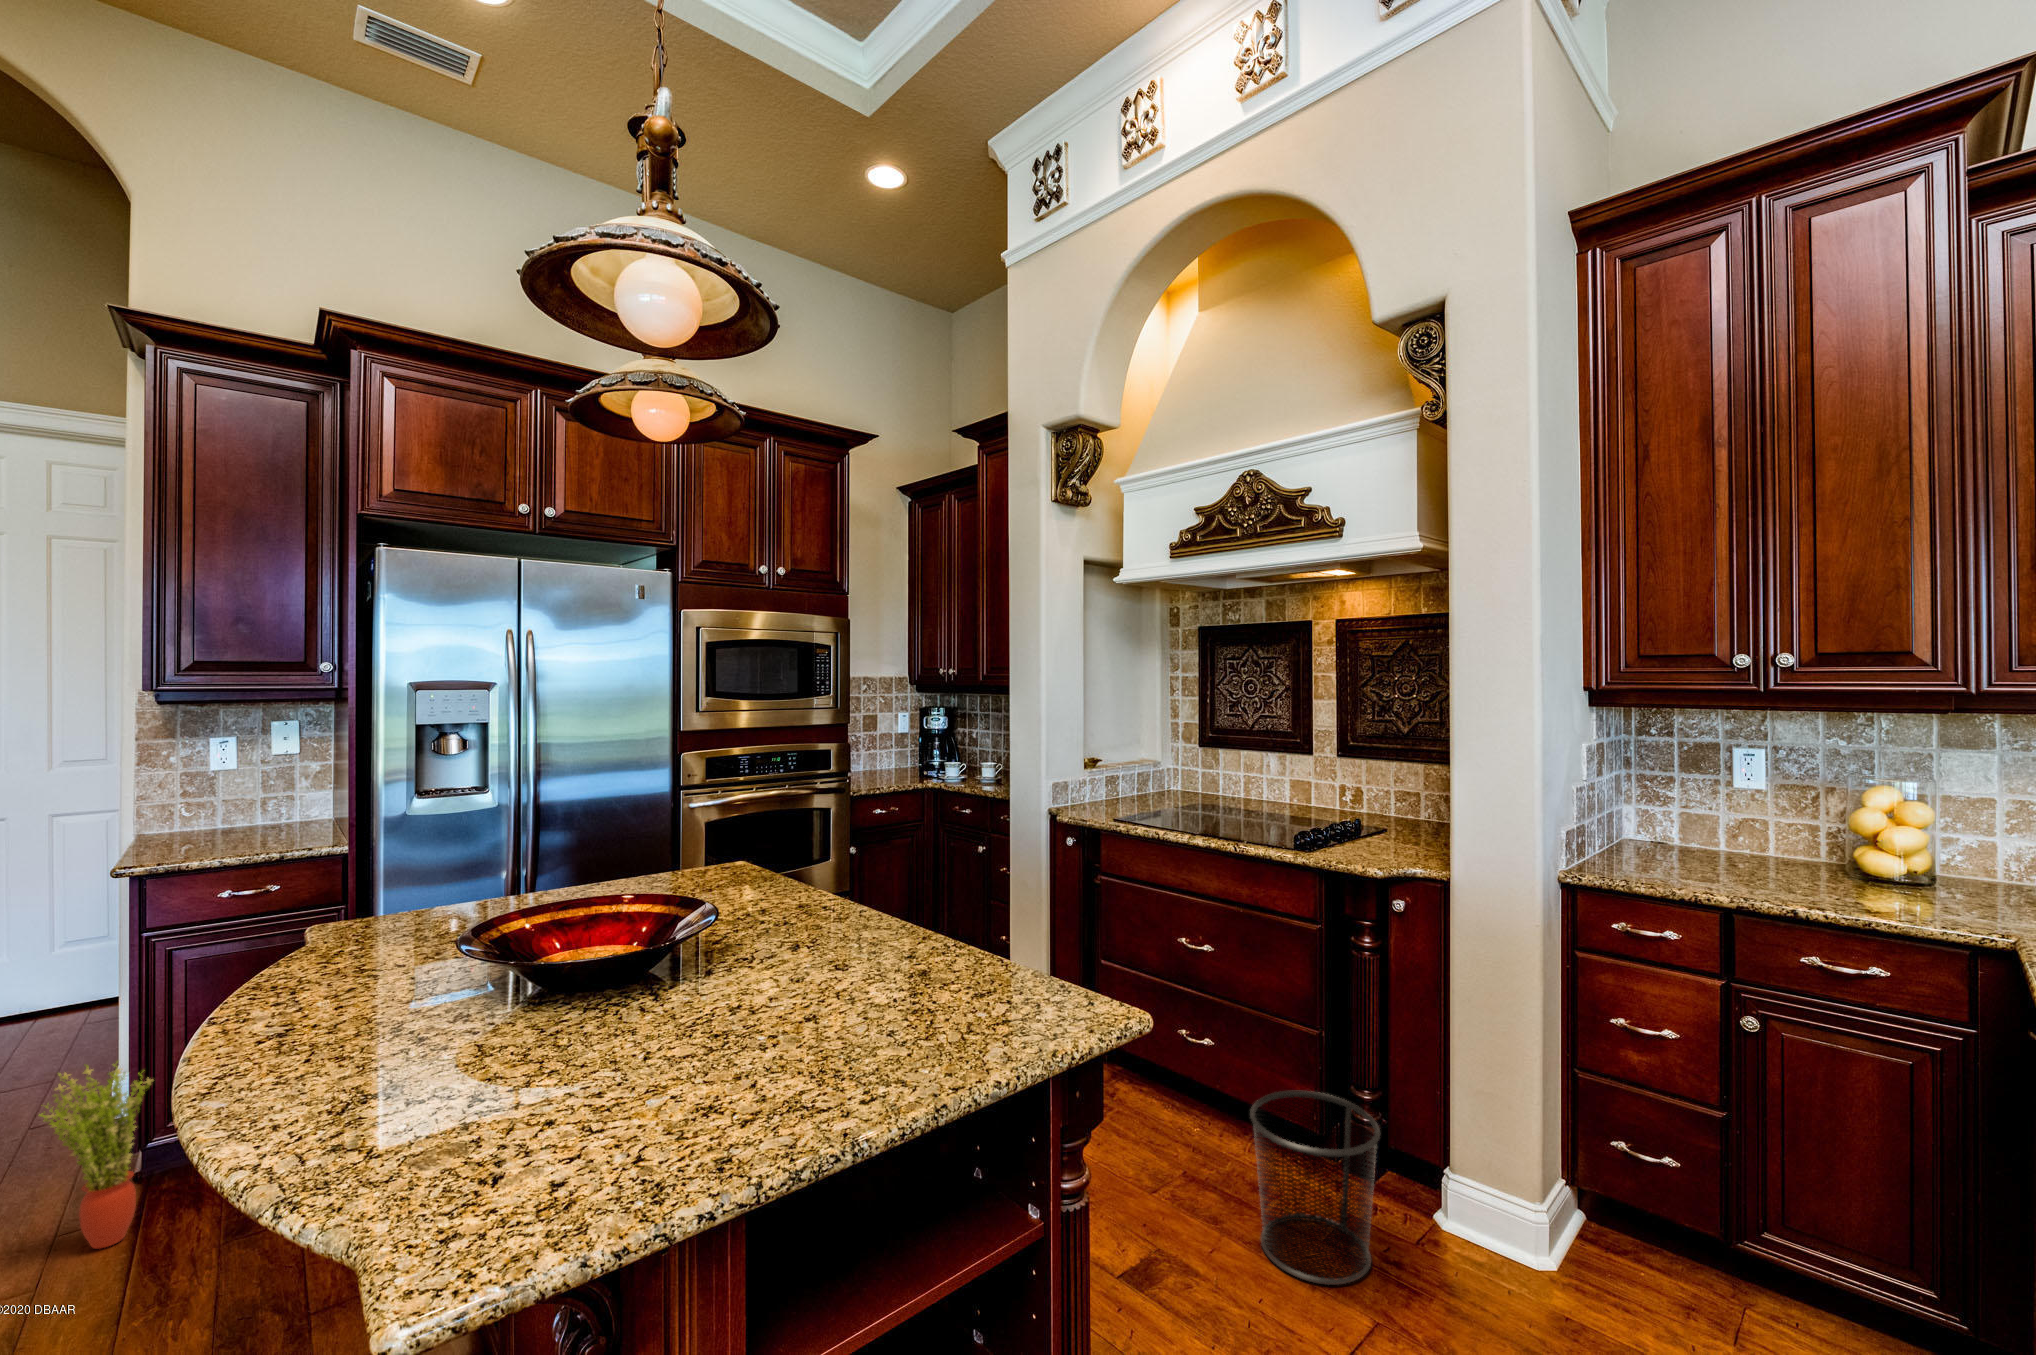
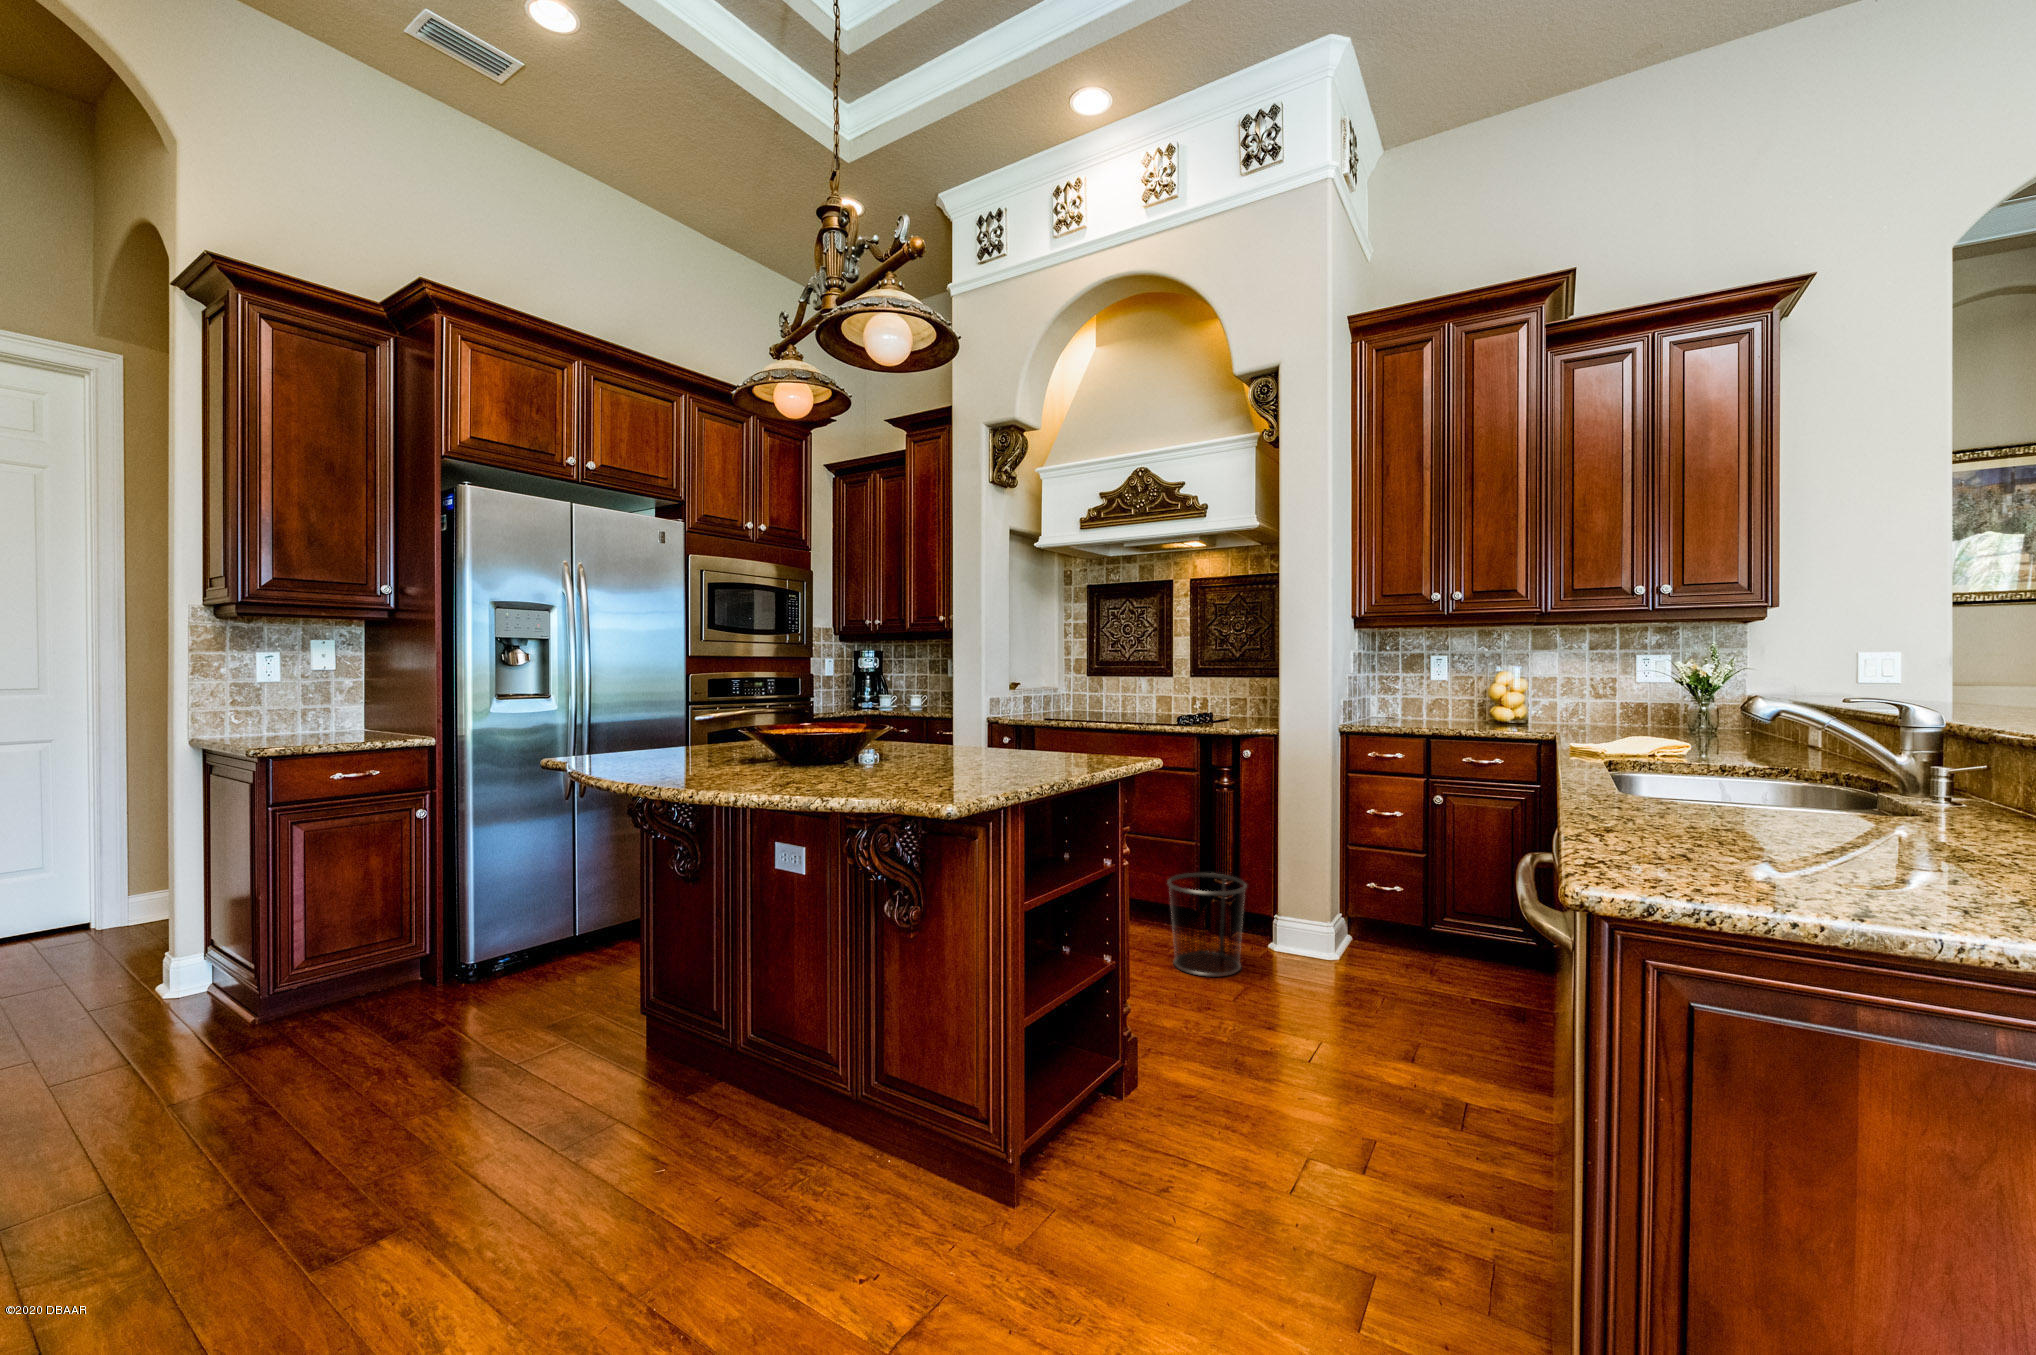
potted plant: present [40,1064,152,1249] -> none [246,899,331,1053]

